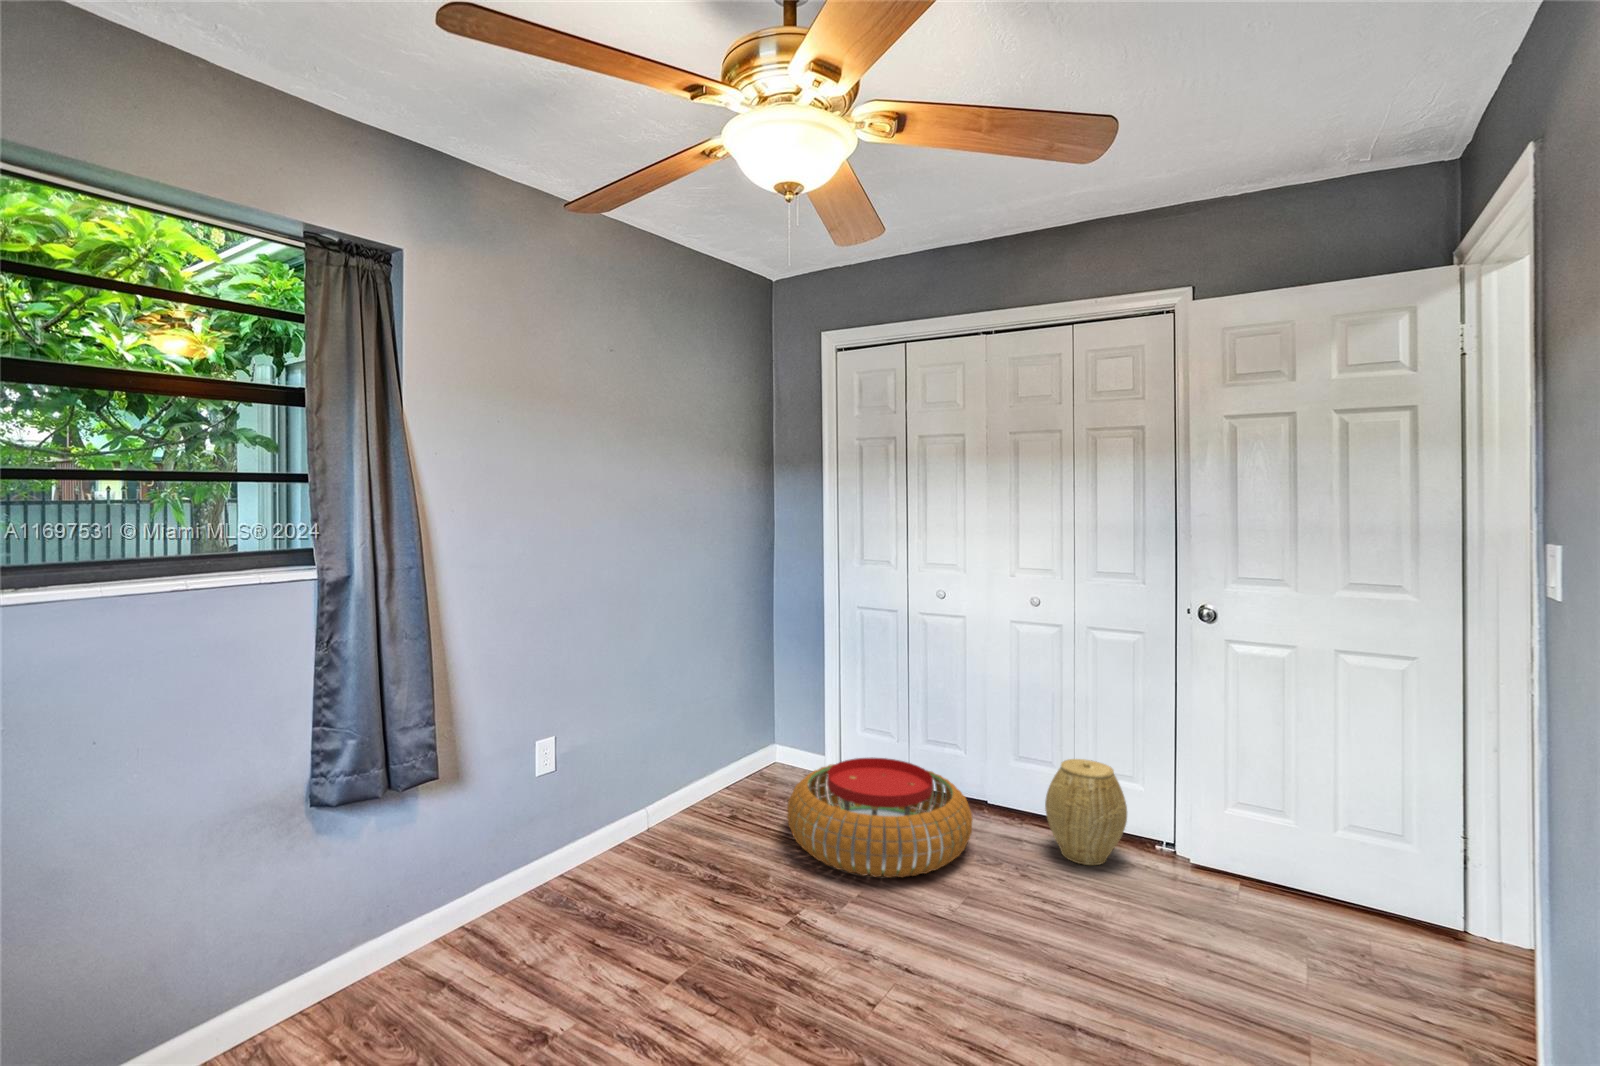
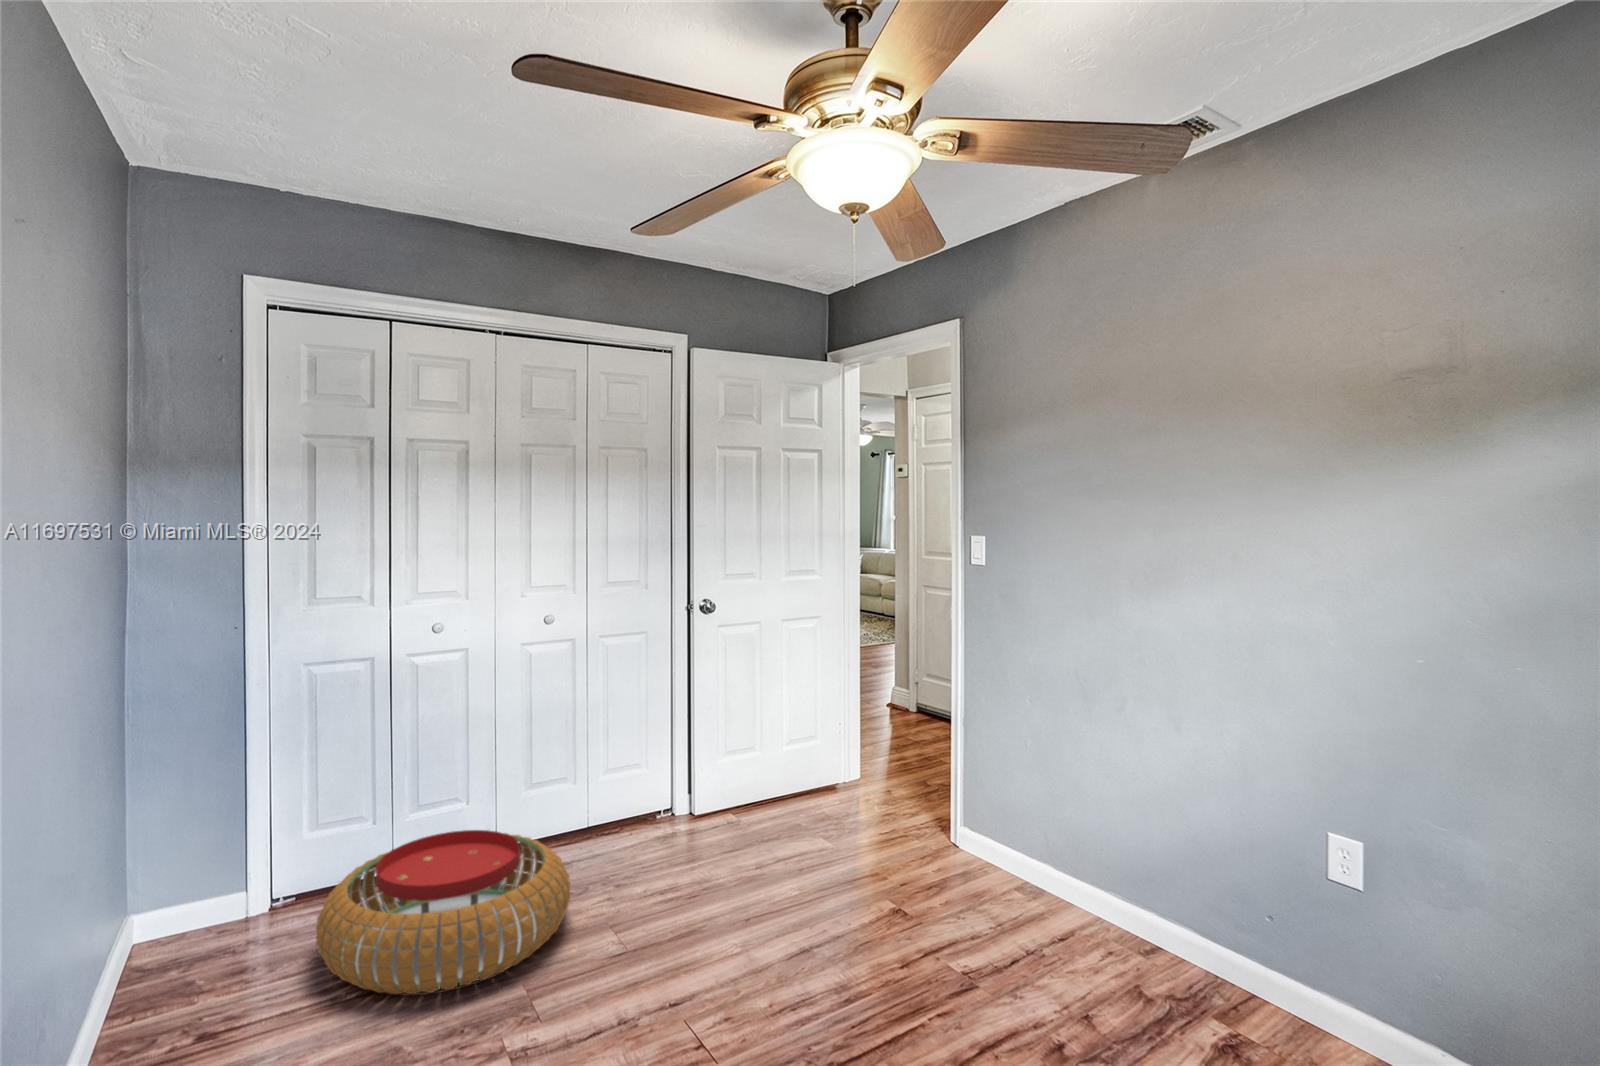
woven basket: present [1045,759,1127,865] -> none [588,756,664,857]

